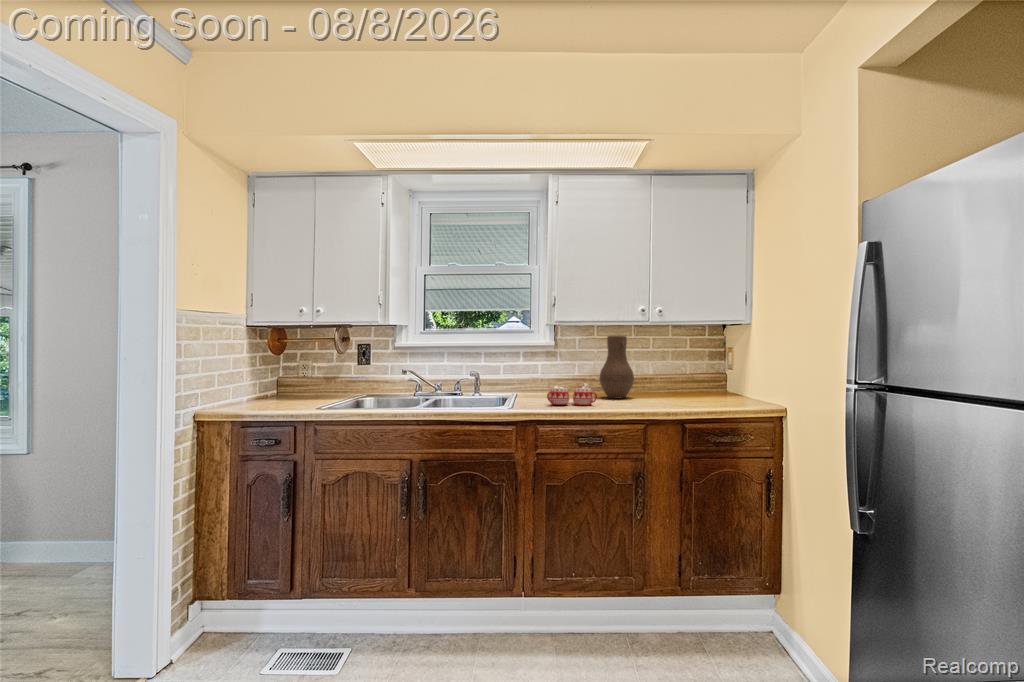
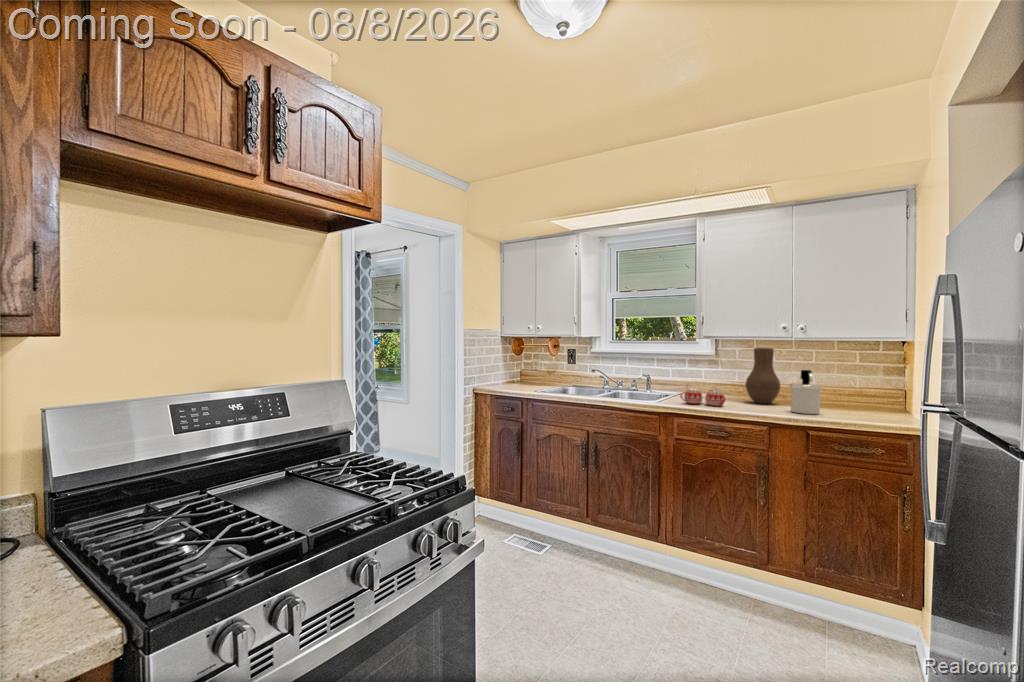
soap dispenser: none [657,358,686,405] -> present [790,370,822,414]

